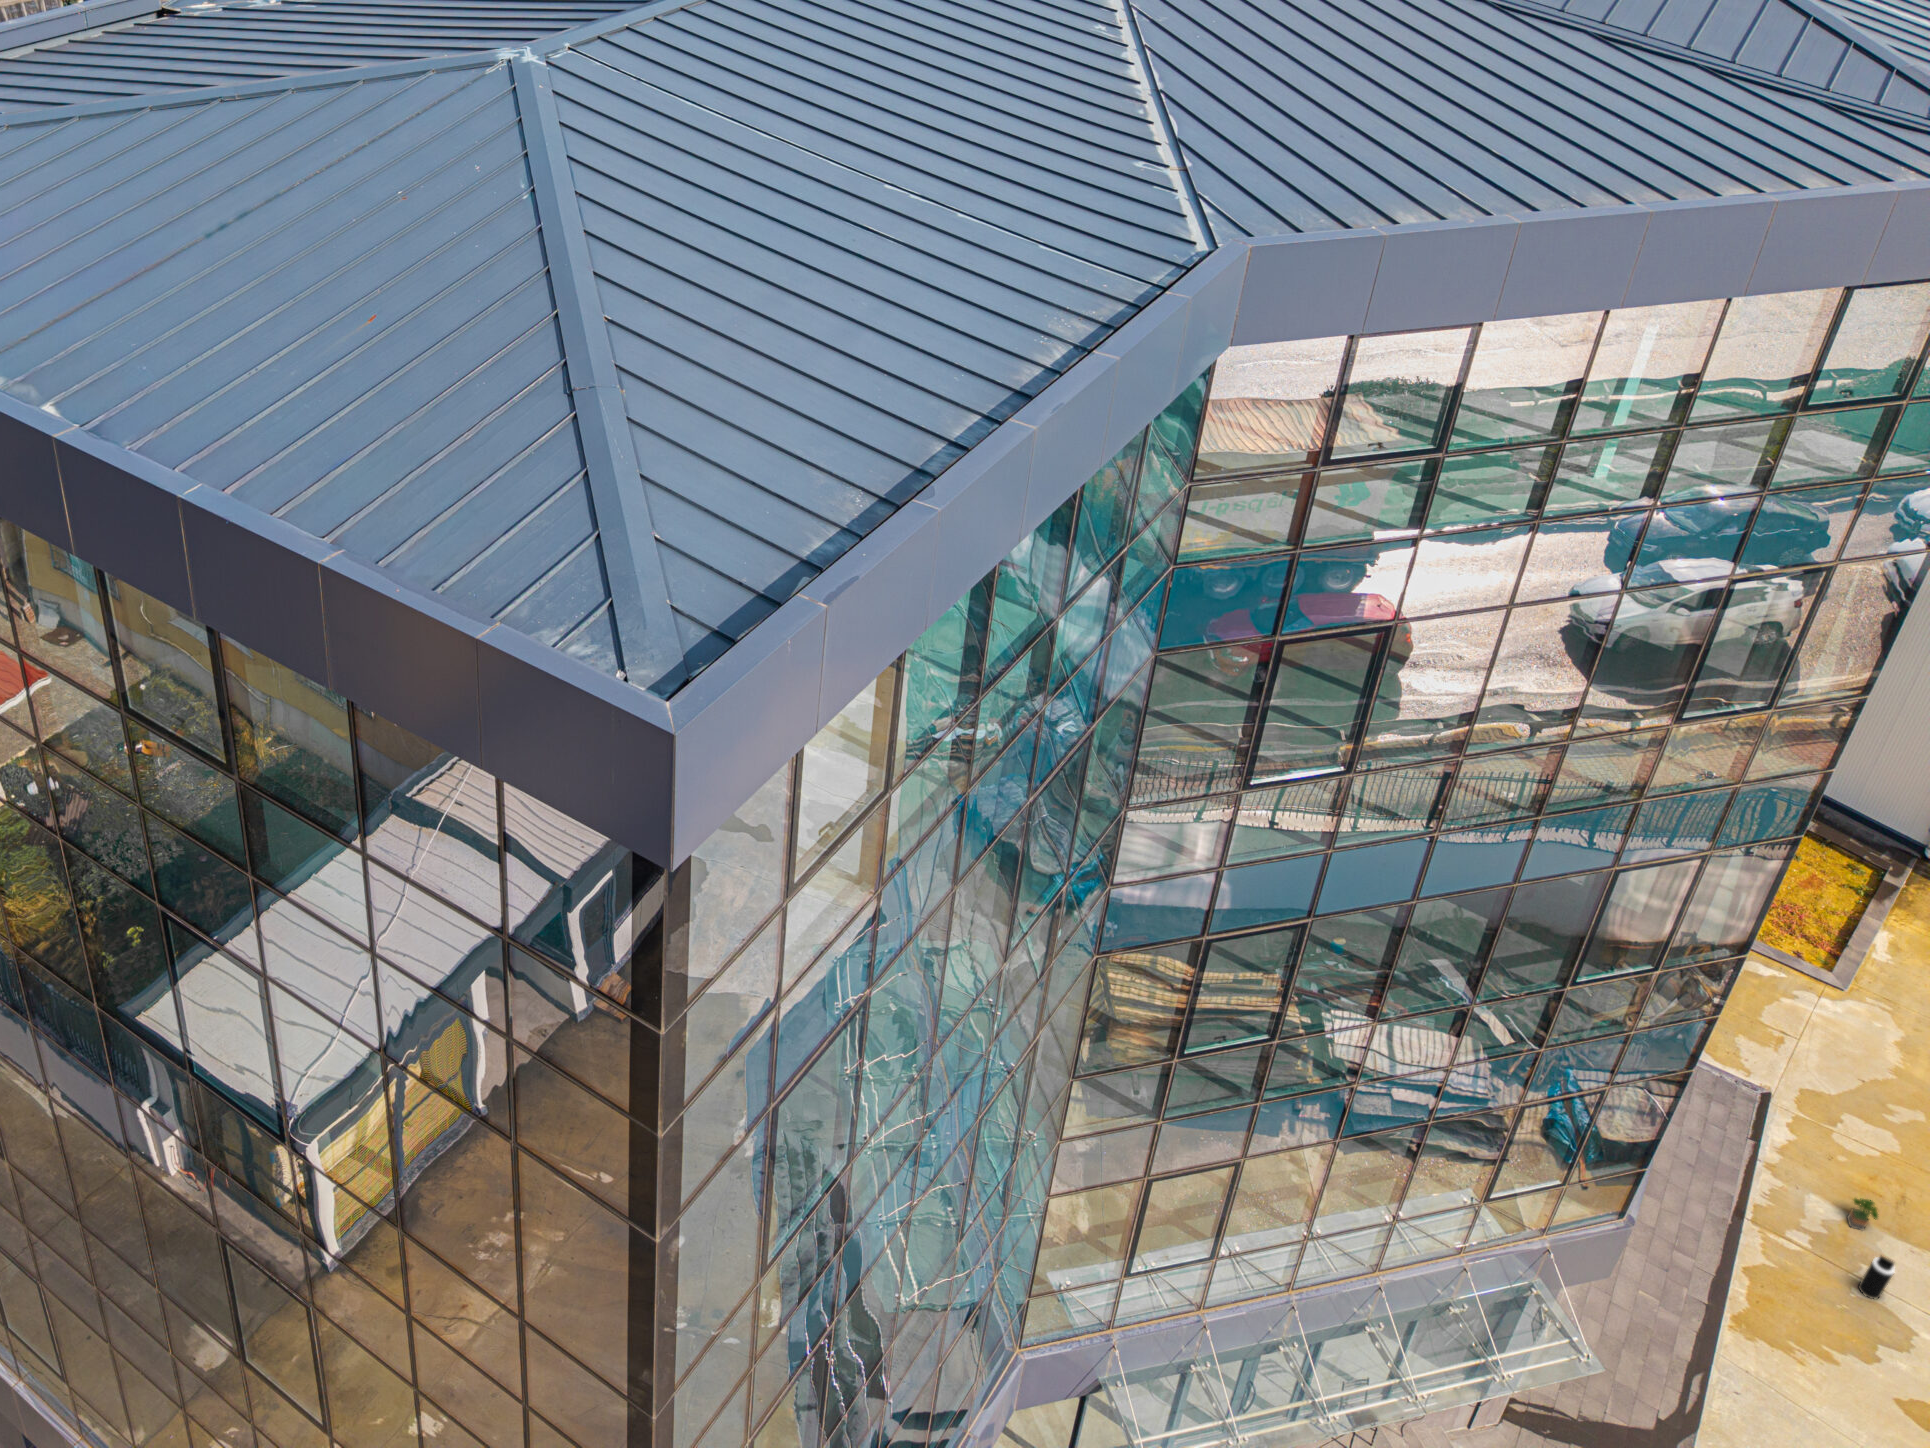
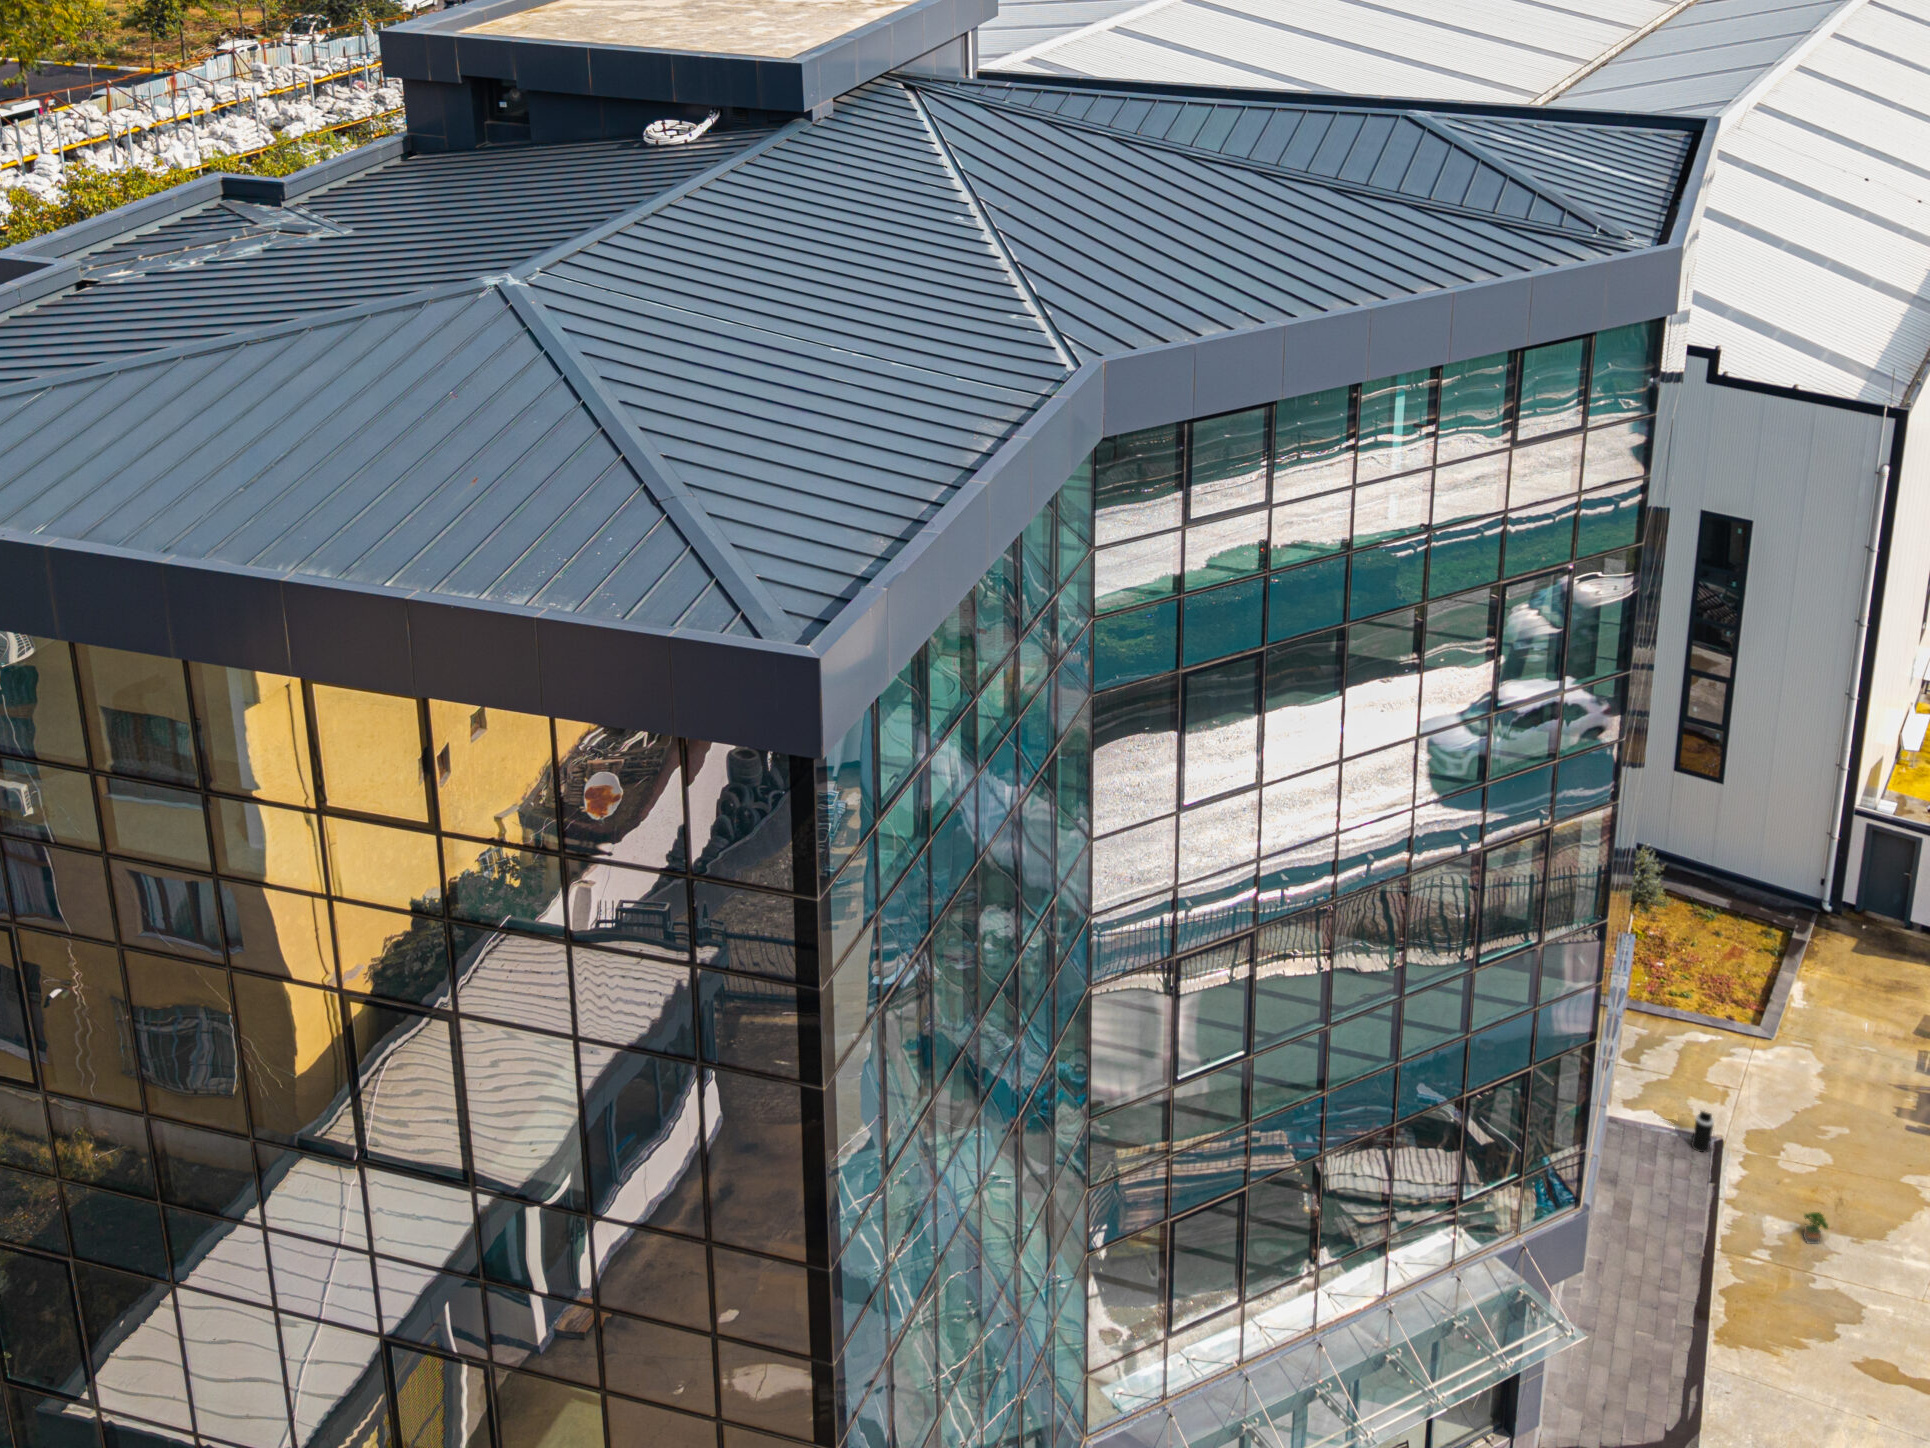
trash can: present [1859,1256,1895,1299] -> present [1692,1111,1714,1152]

